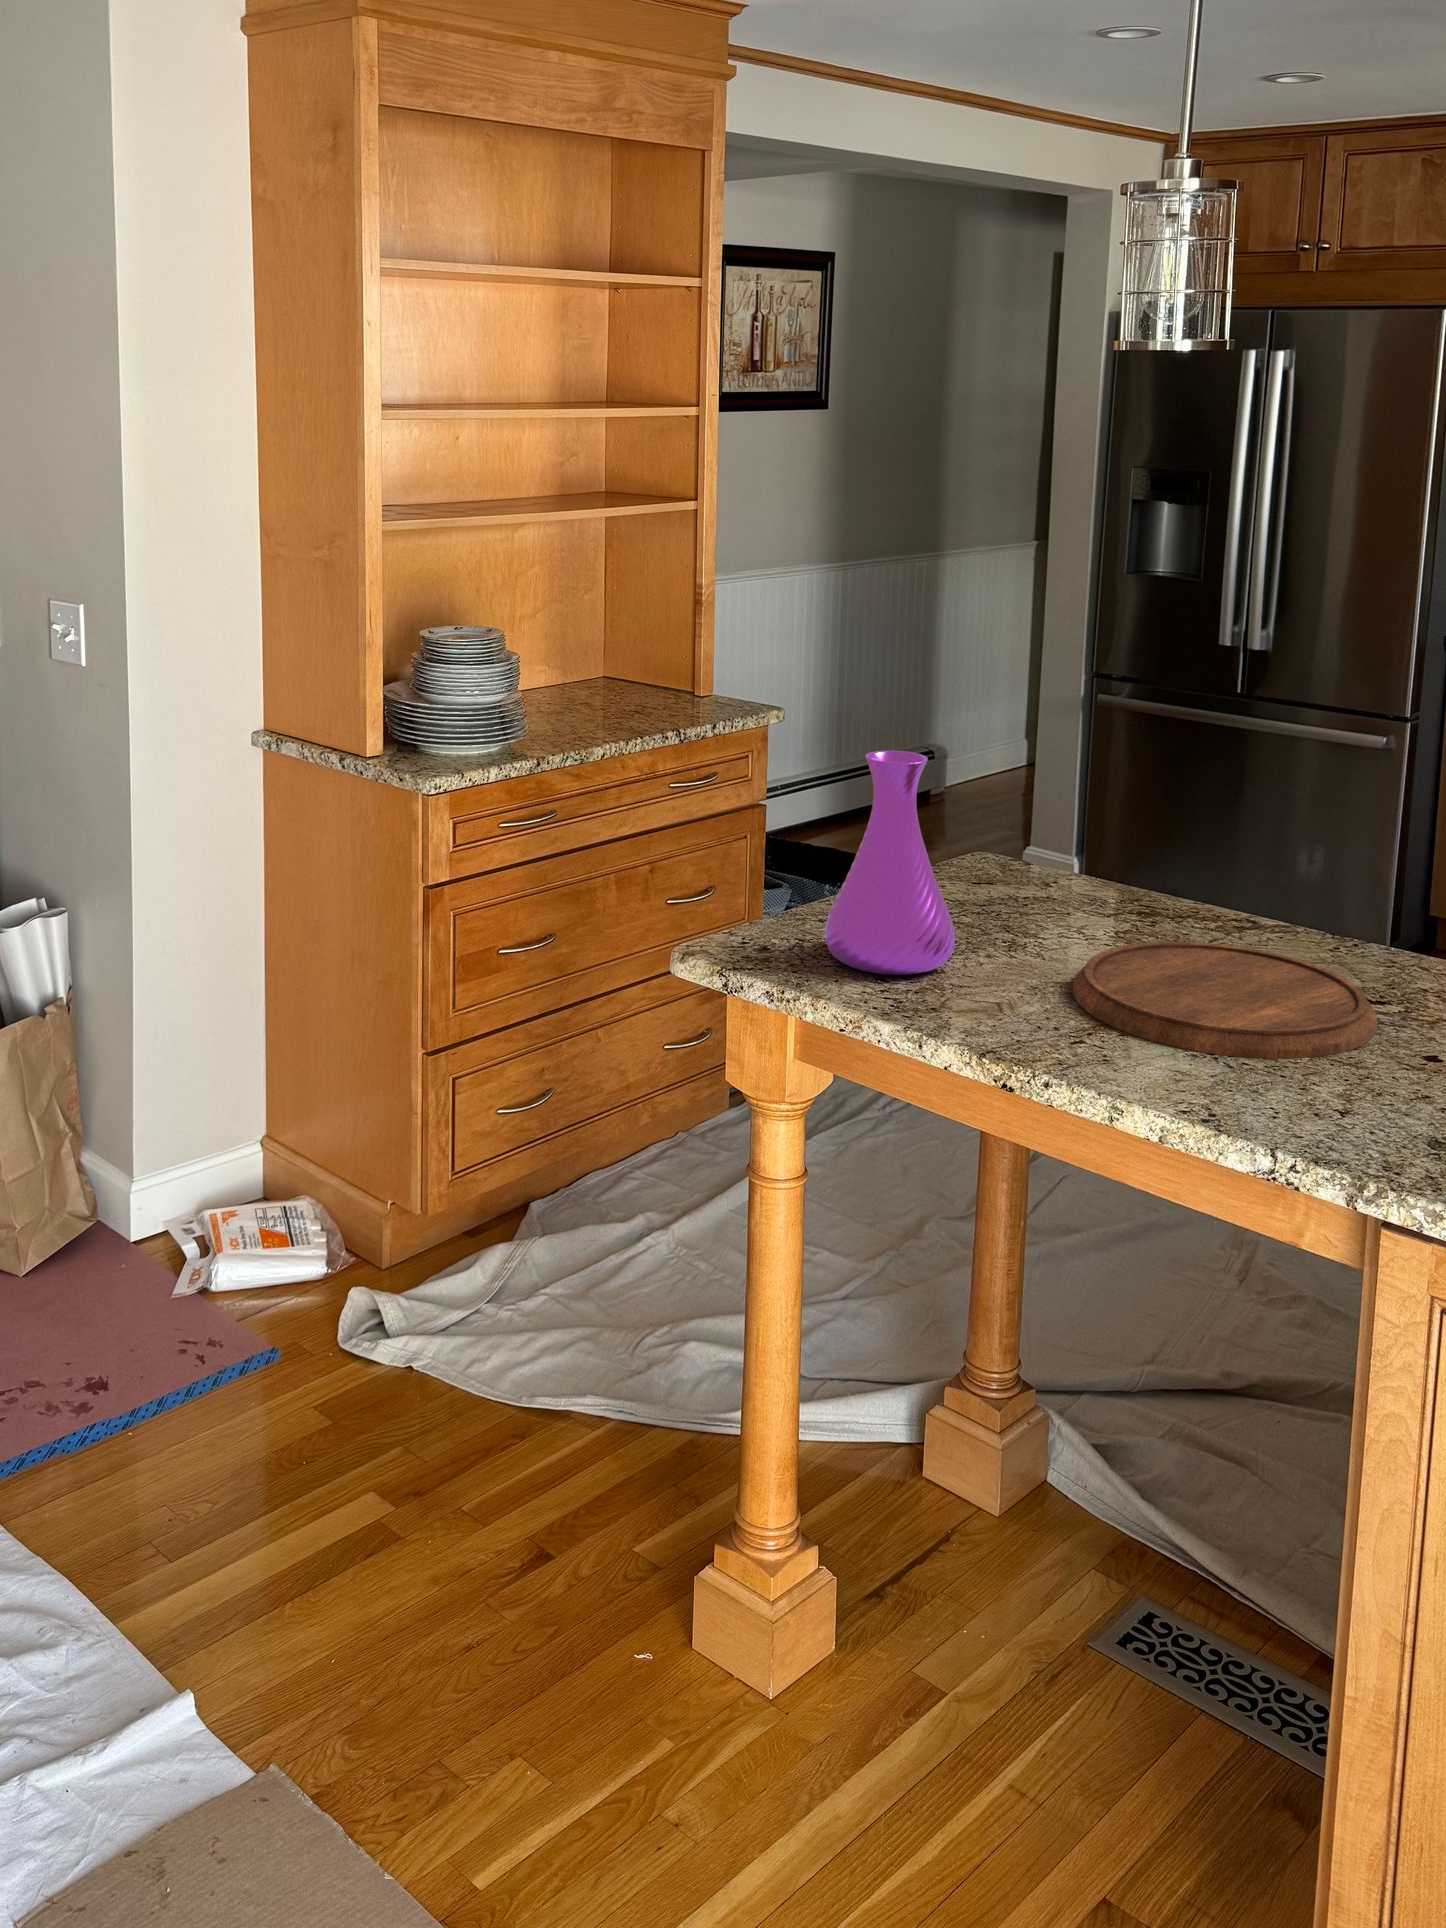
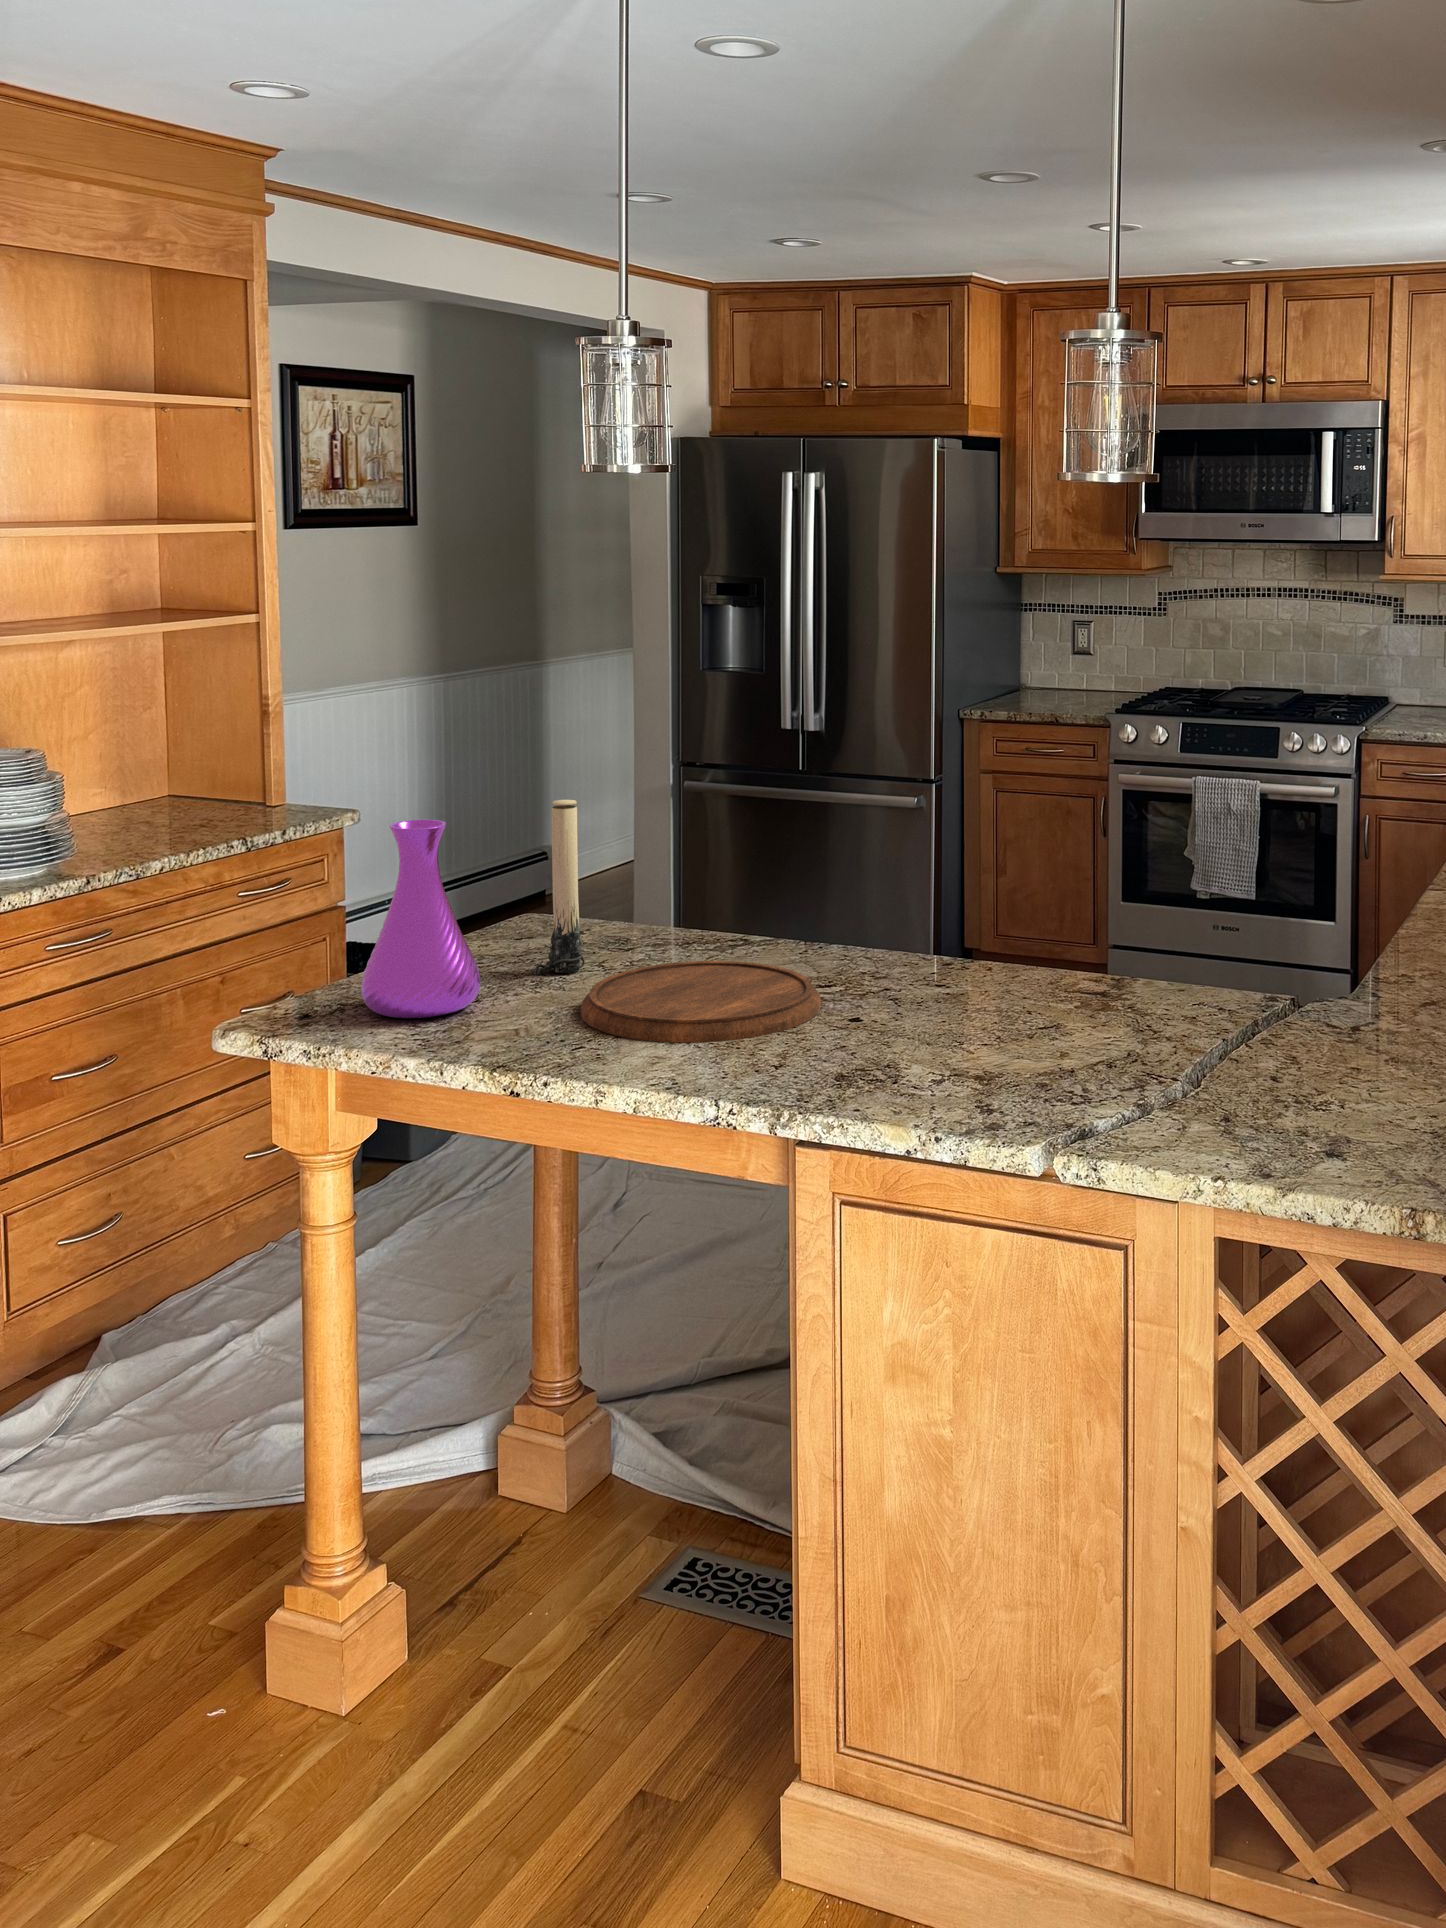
candle: none [1007,737,1068,935] -> present [534,800,585,975]

